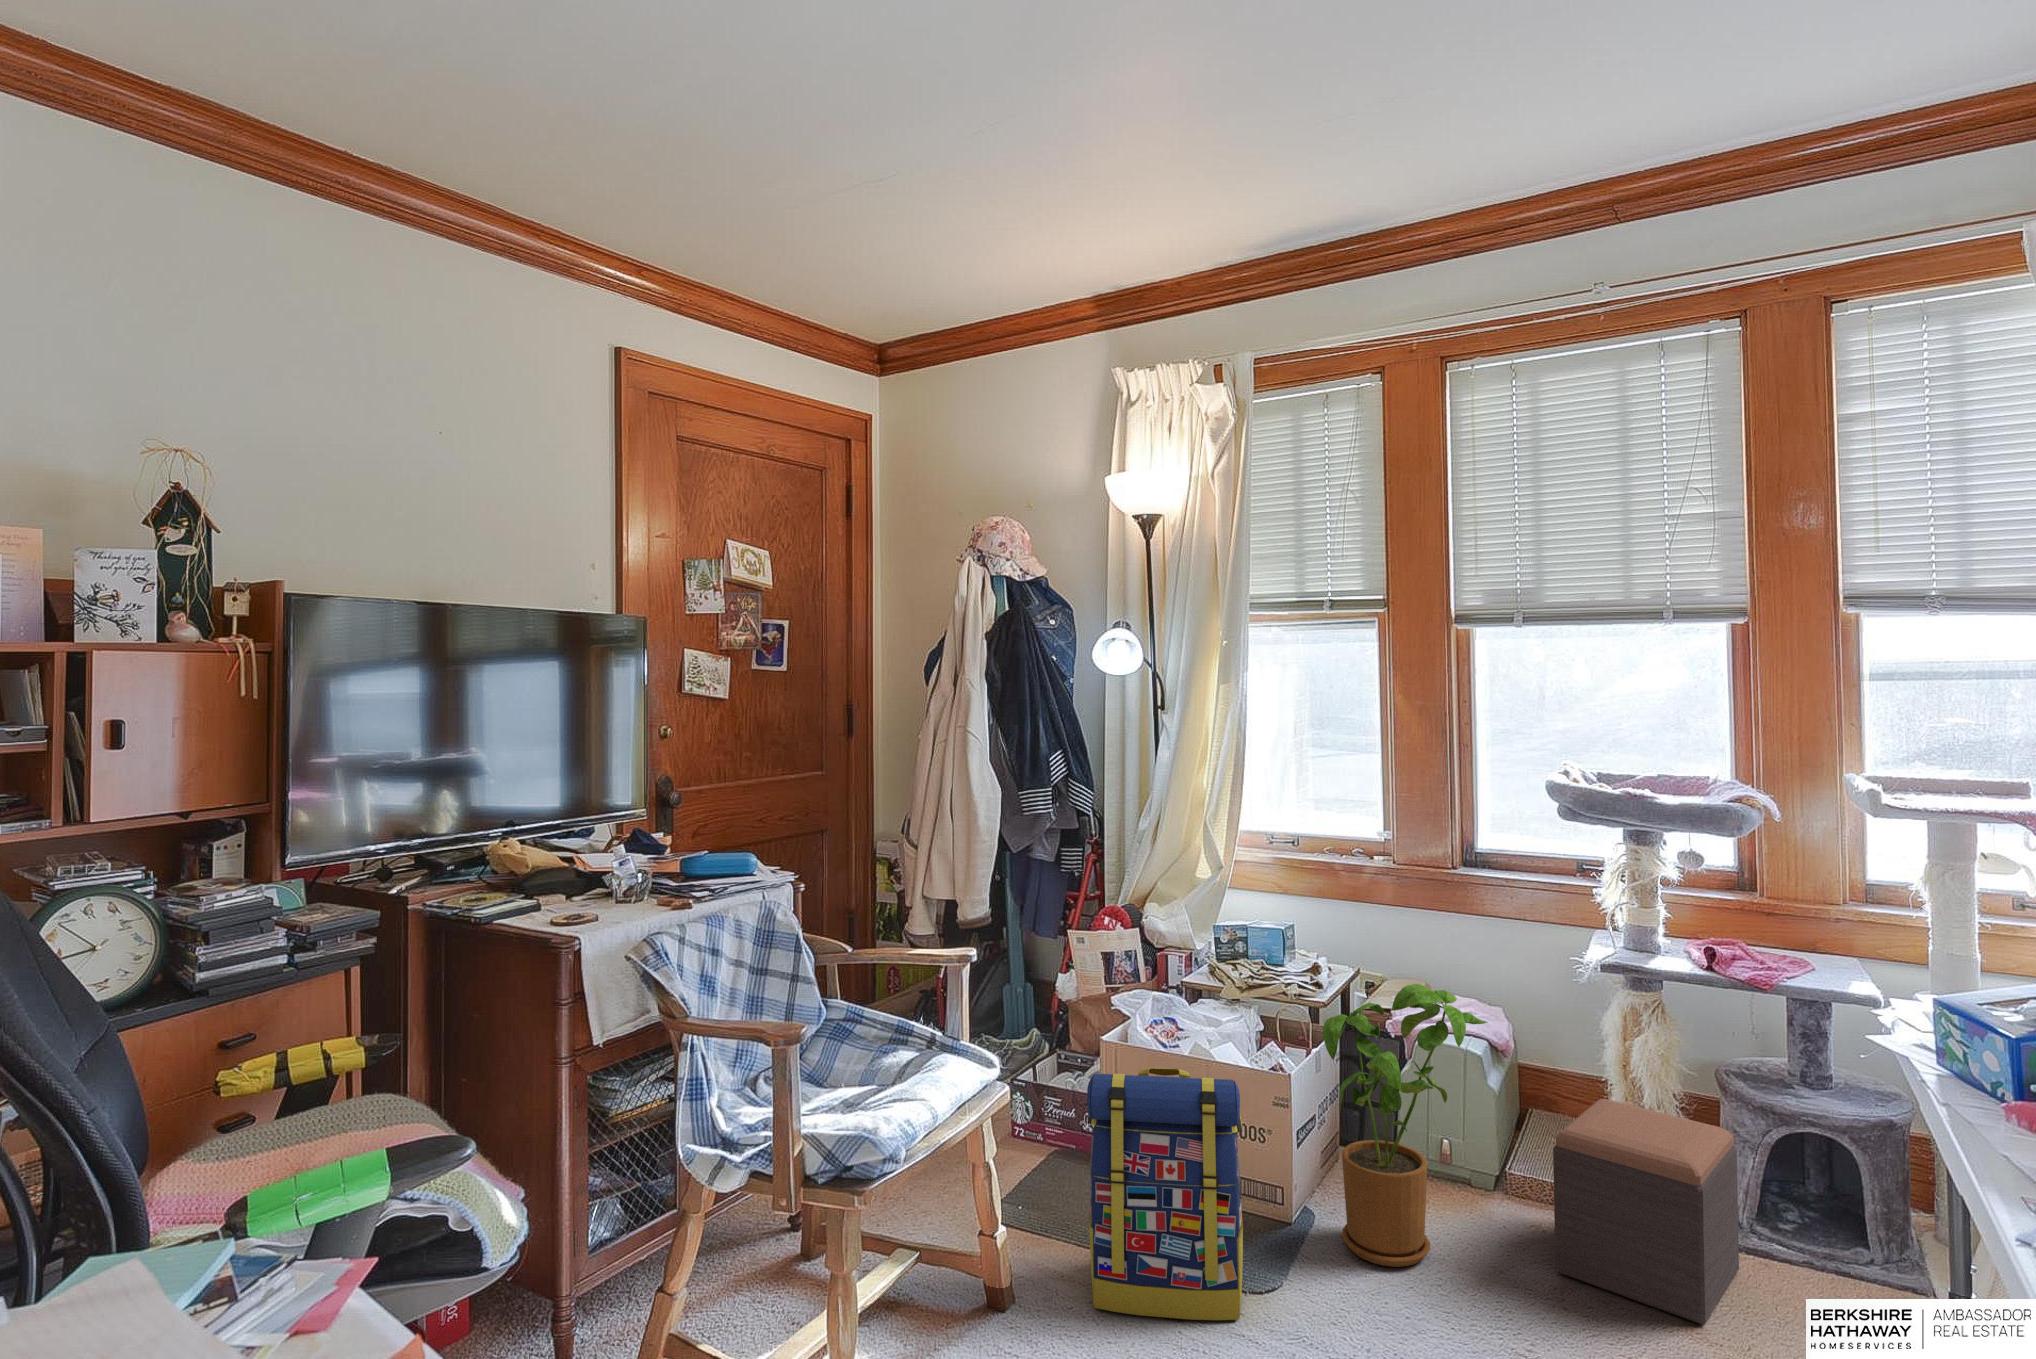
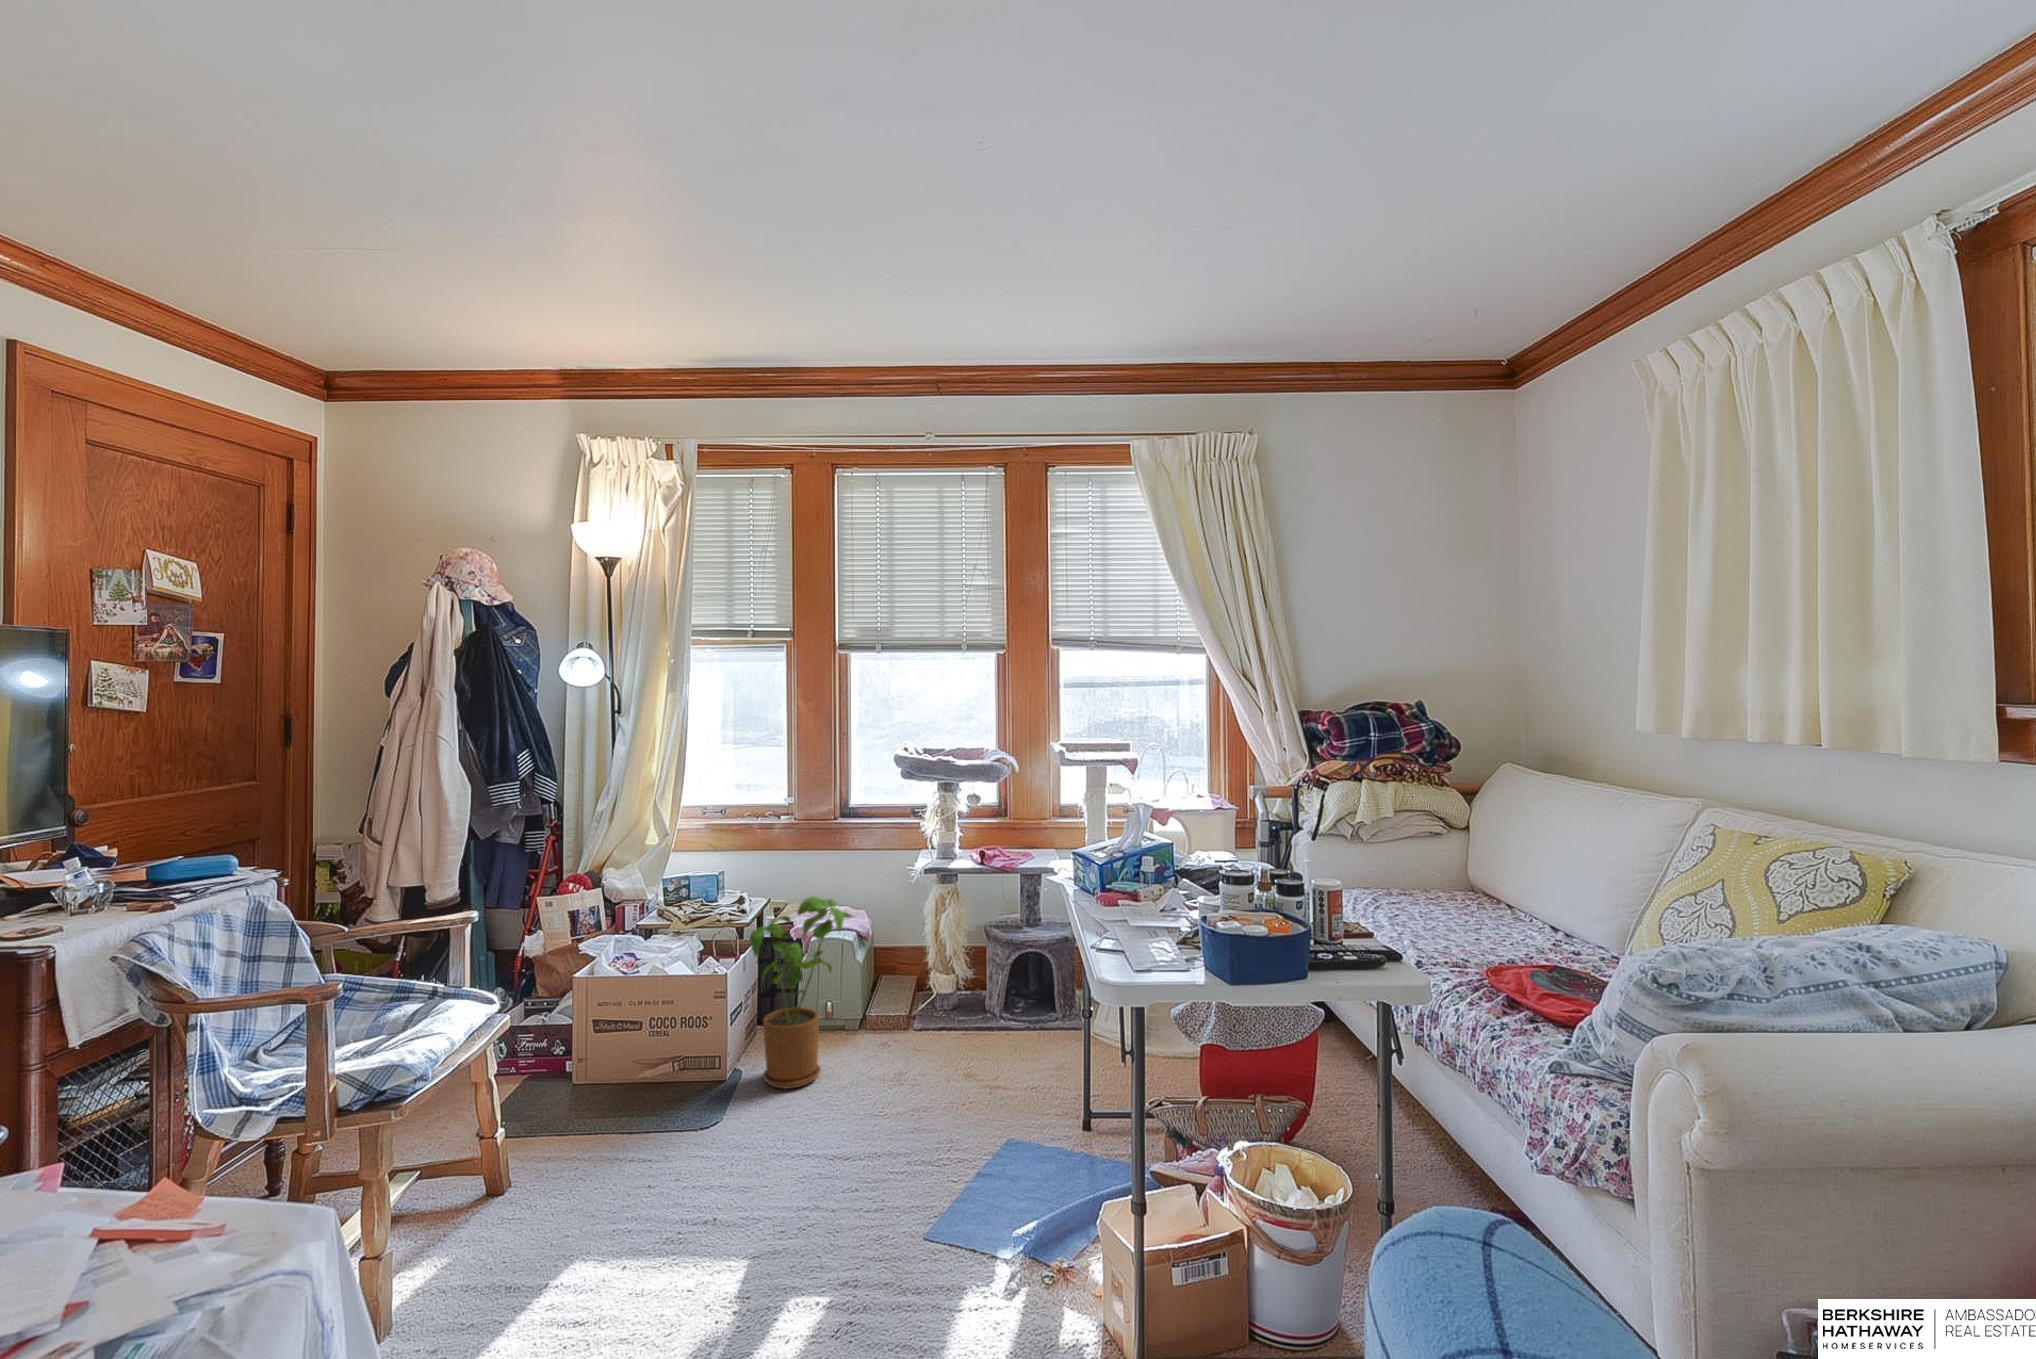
backpack: present [1087,1067,1243,1320] -> none [574,979,694,1166]
footstool: present [1553,1099,1739,1324] -> none [895,955,994,1072]

